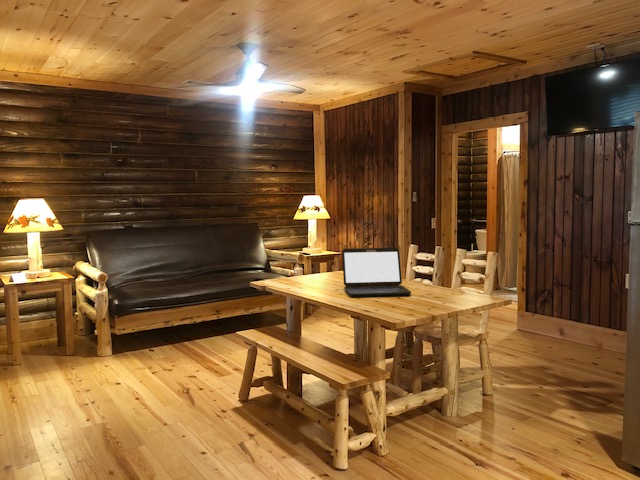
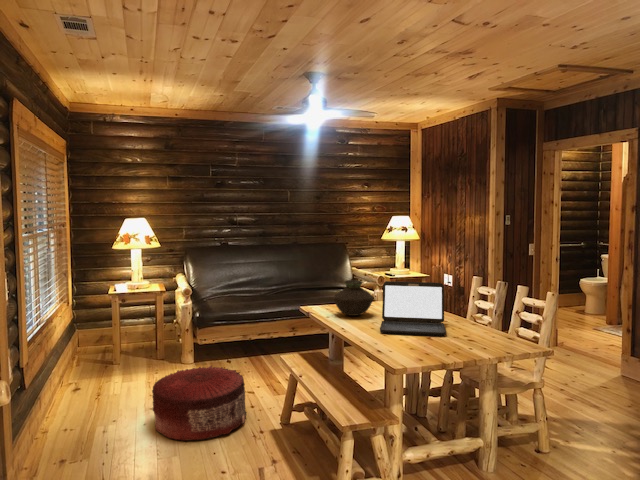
vase: none [288,251,328,285] -> present [333,280,373,316]
pouf: none [97,350,201,430] -> present [152,366,247,441]

